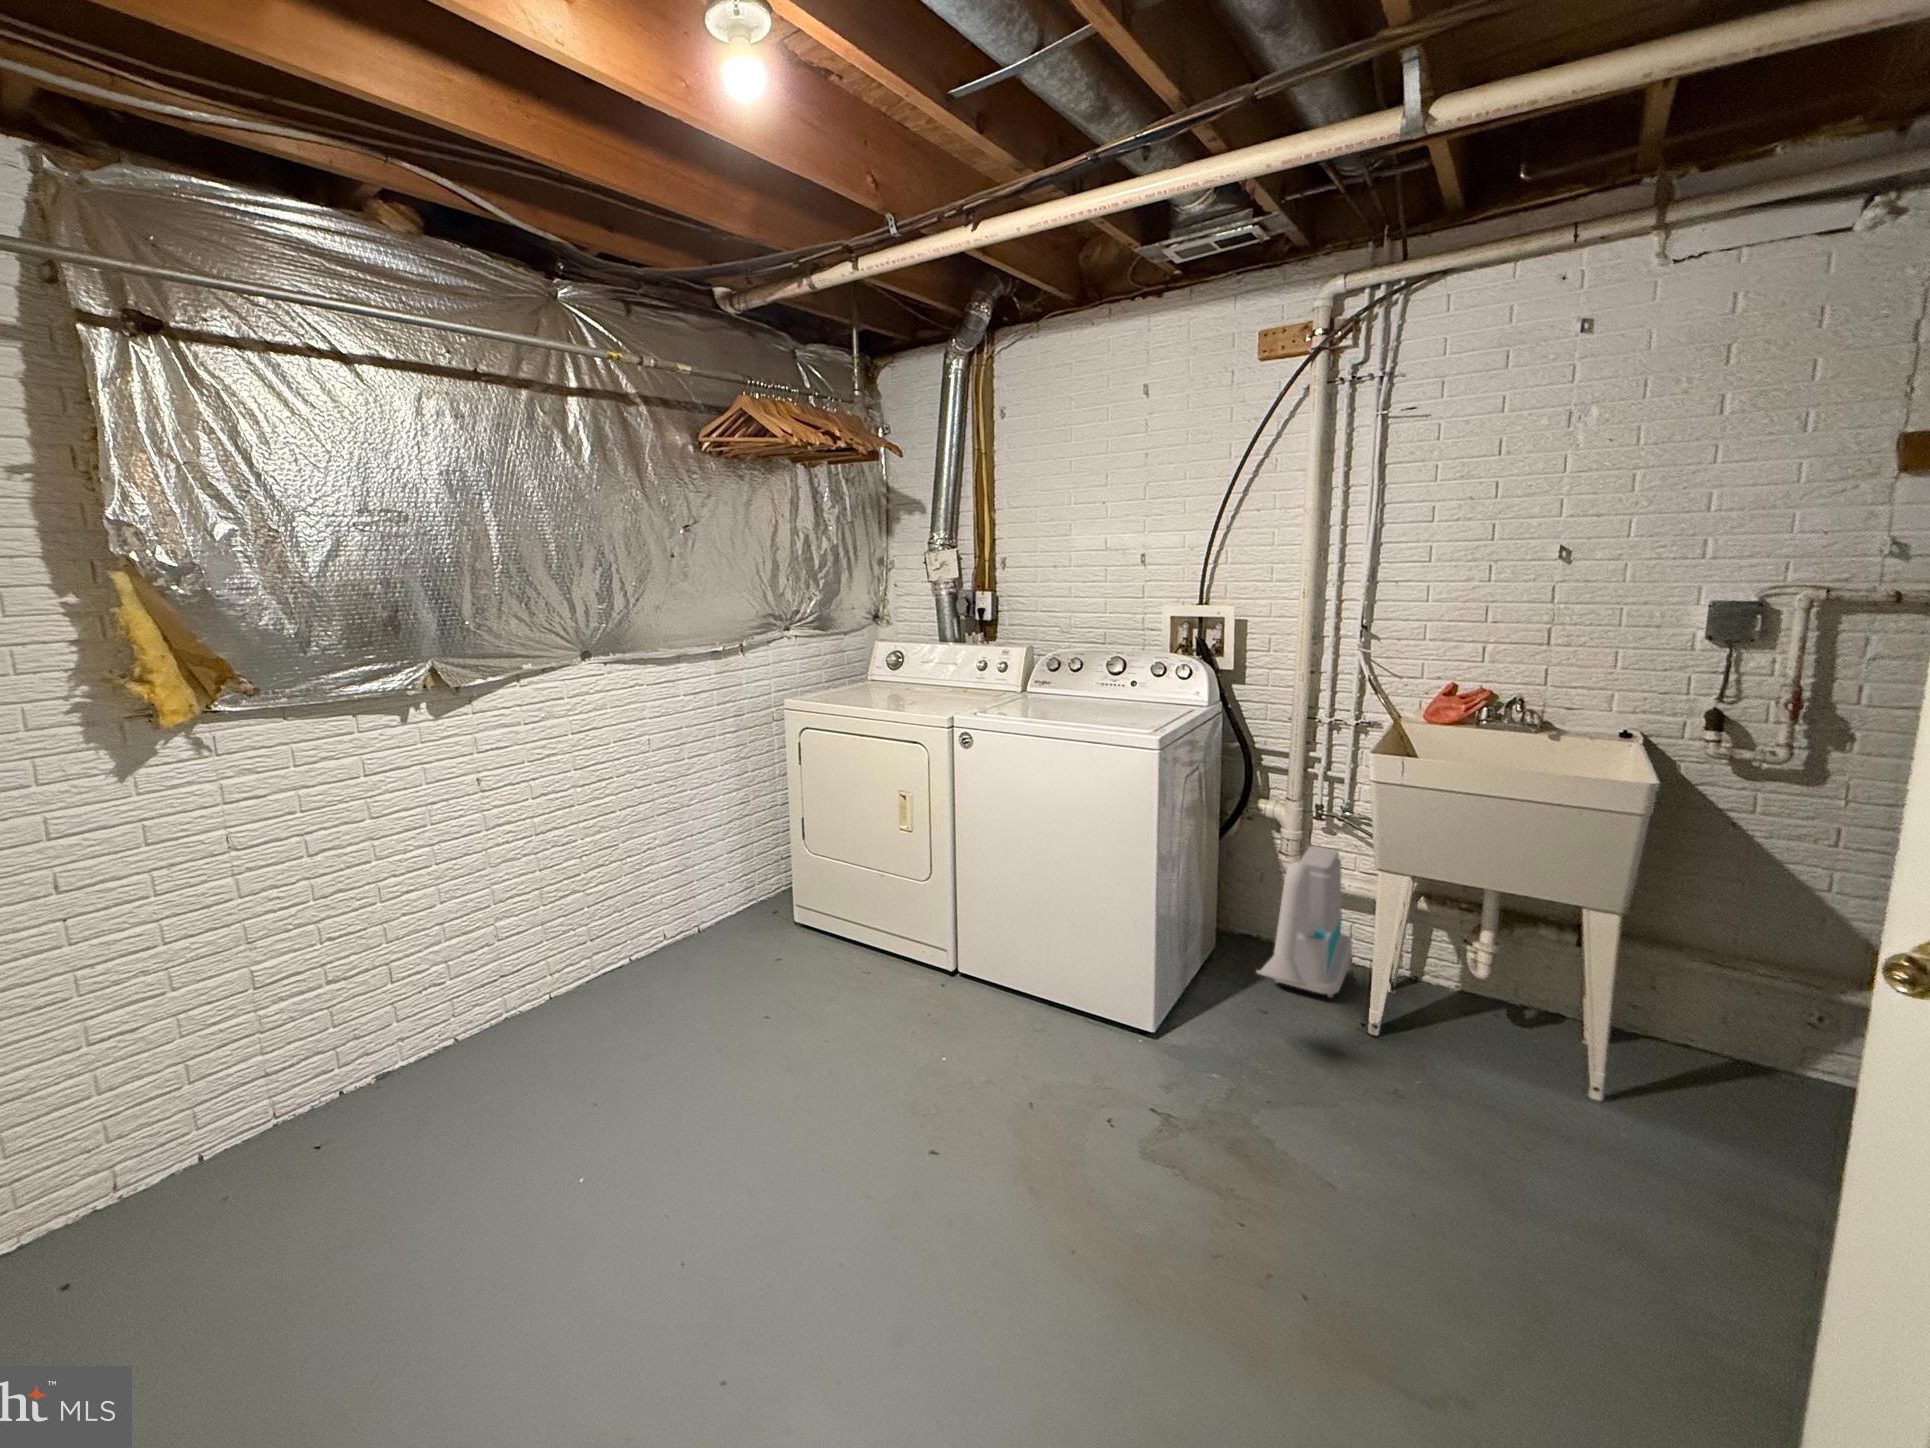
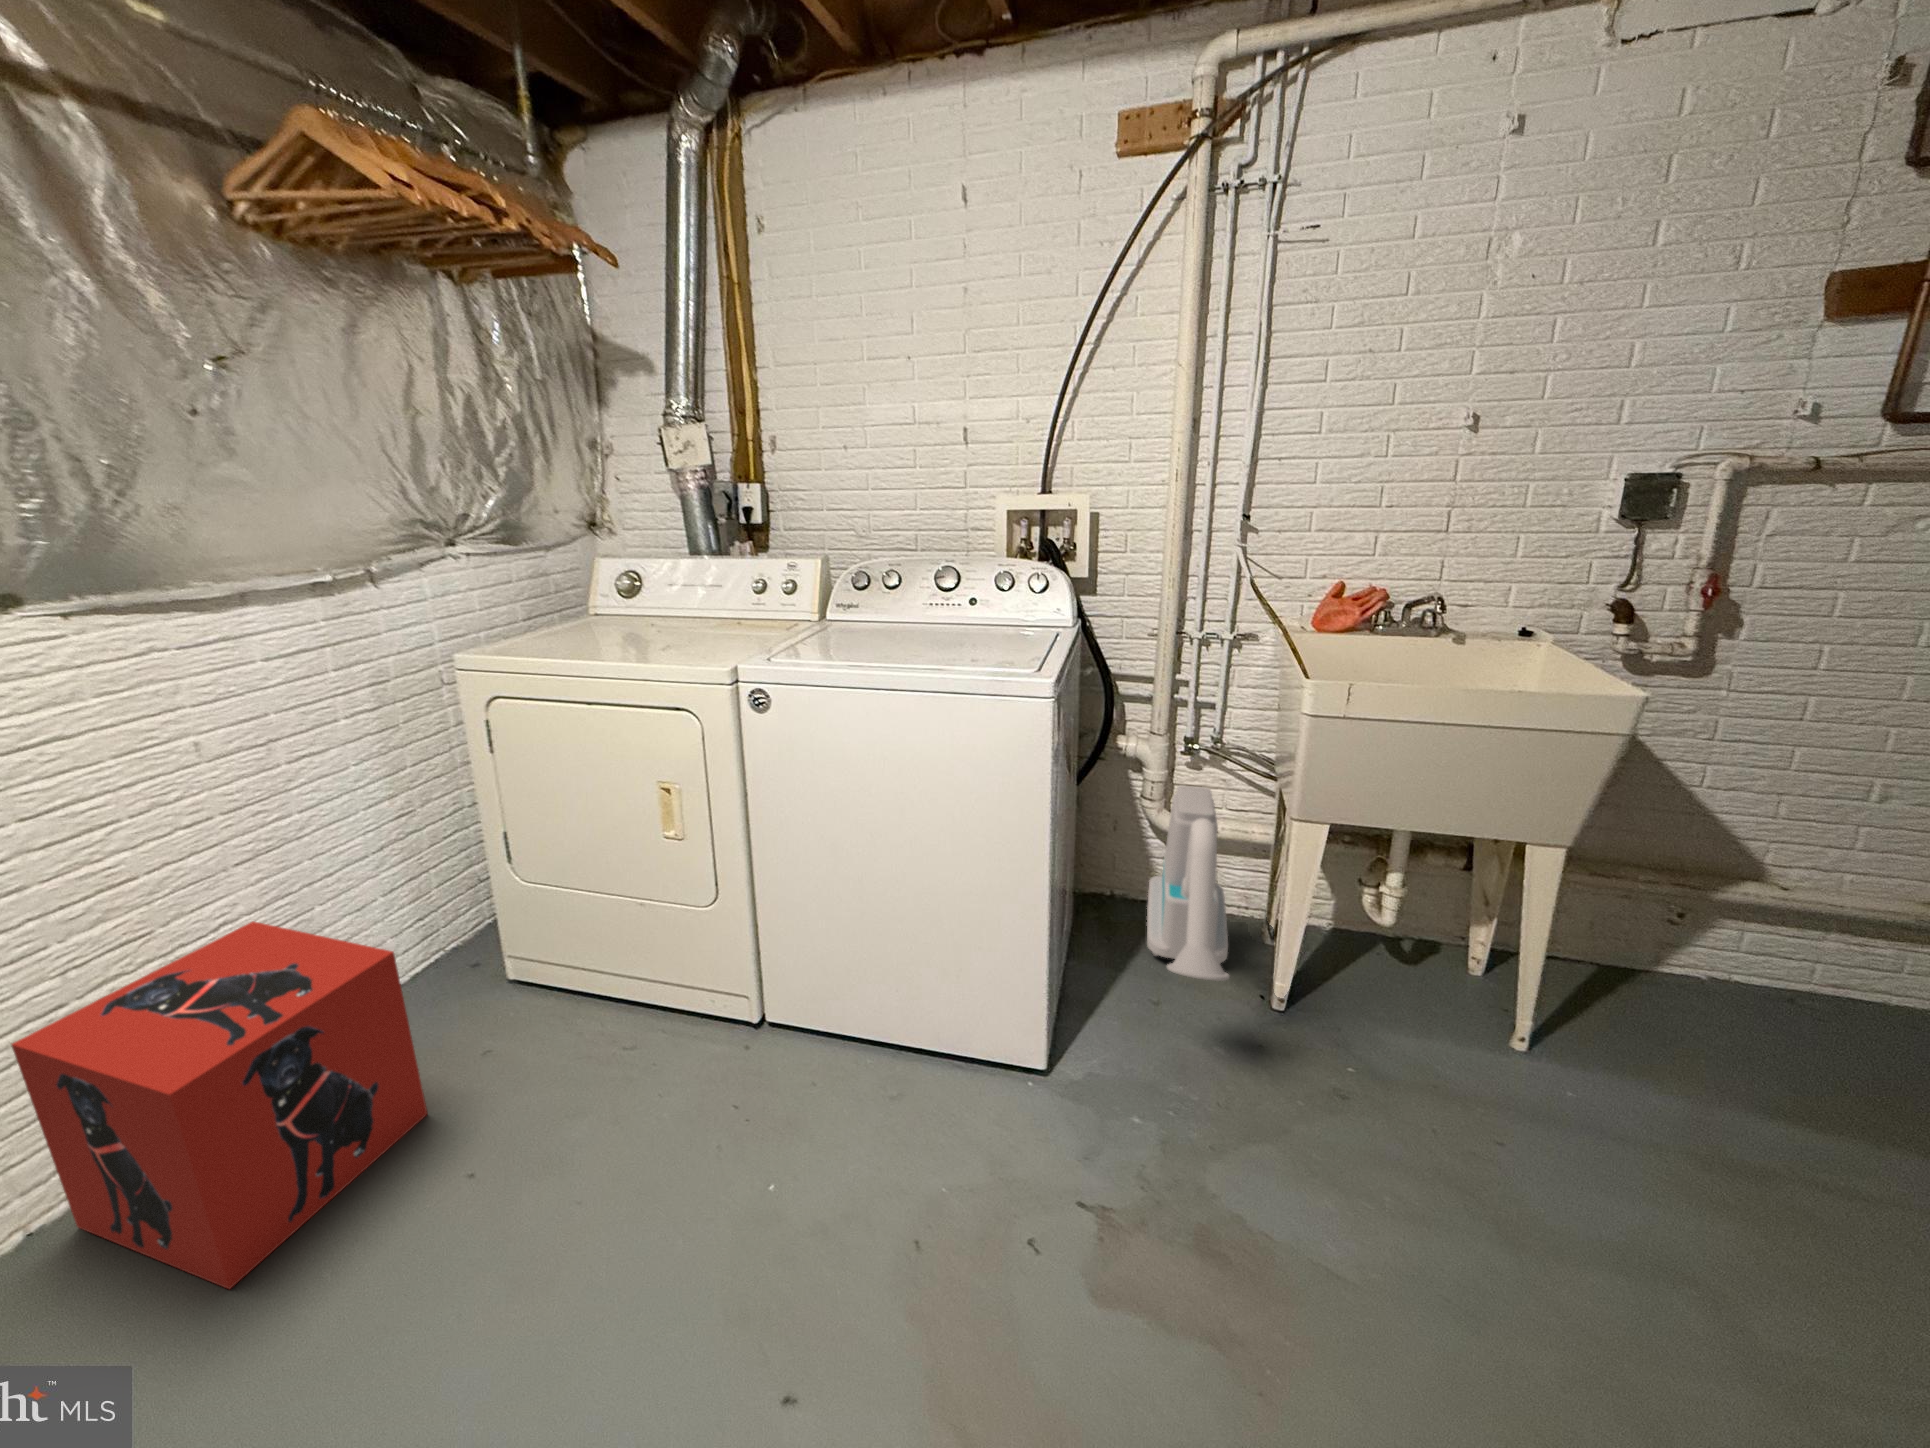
storage box: none [562,850,744,1040] -> present [11,921,427,1289]

